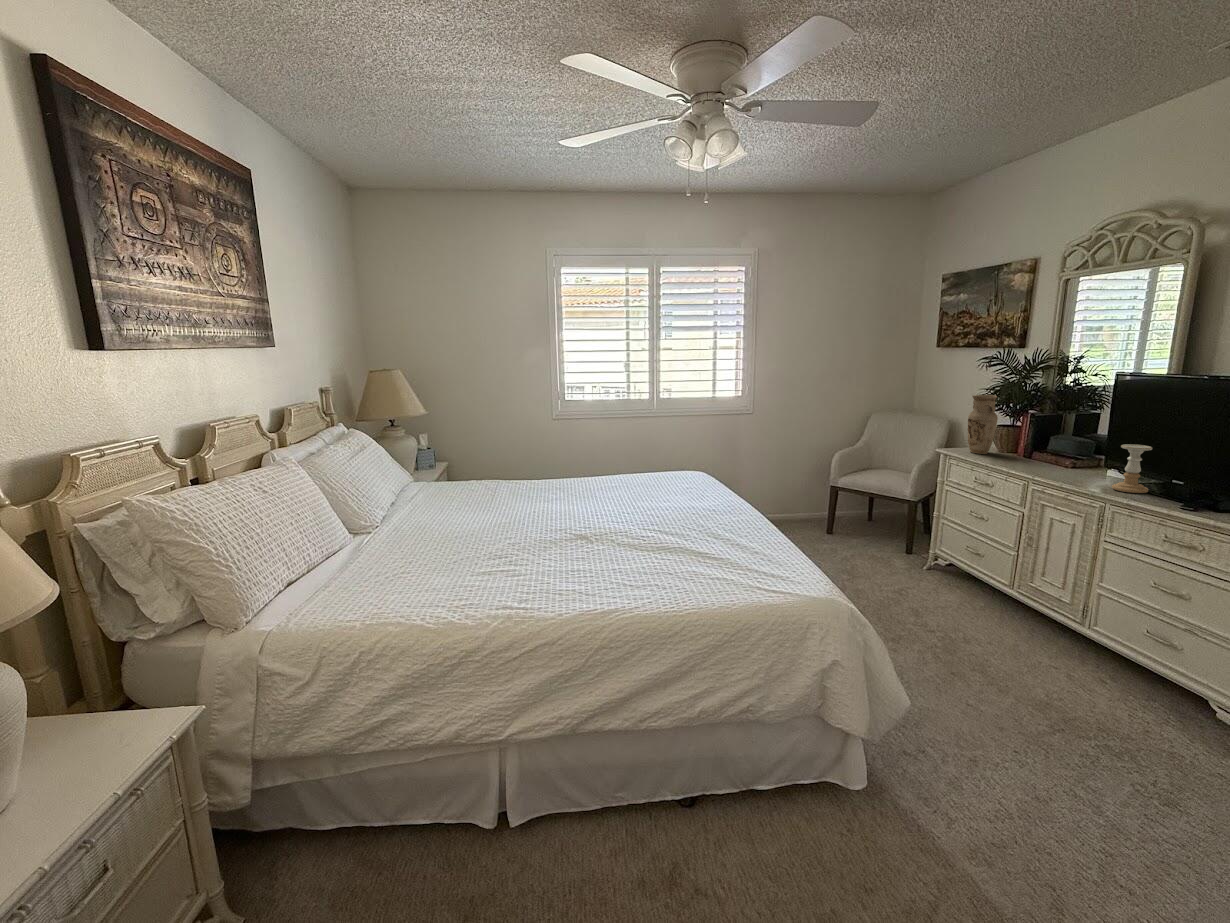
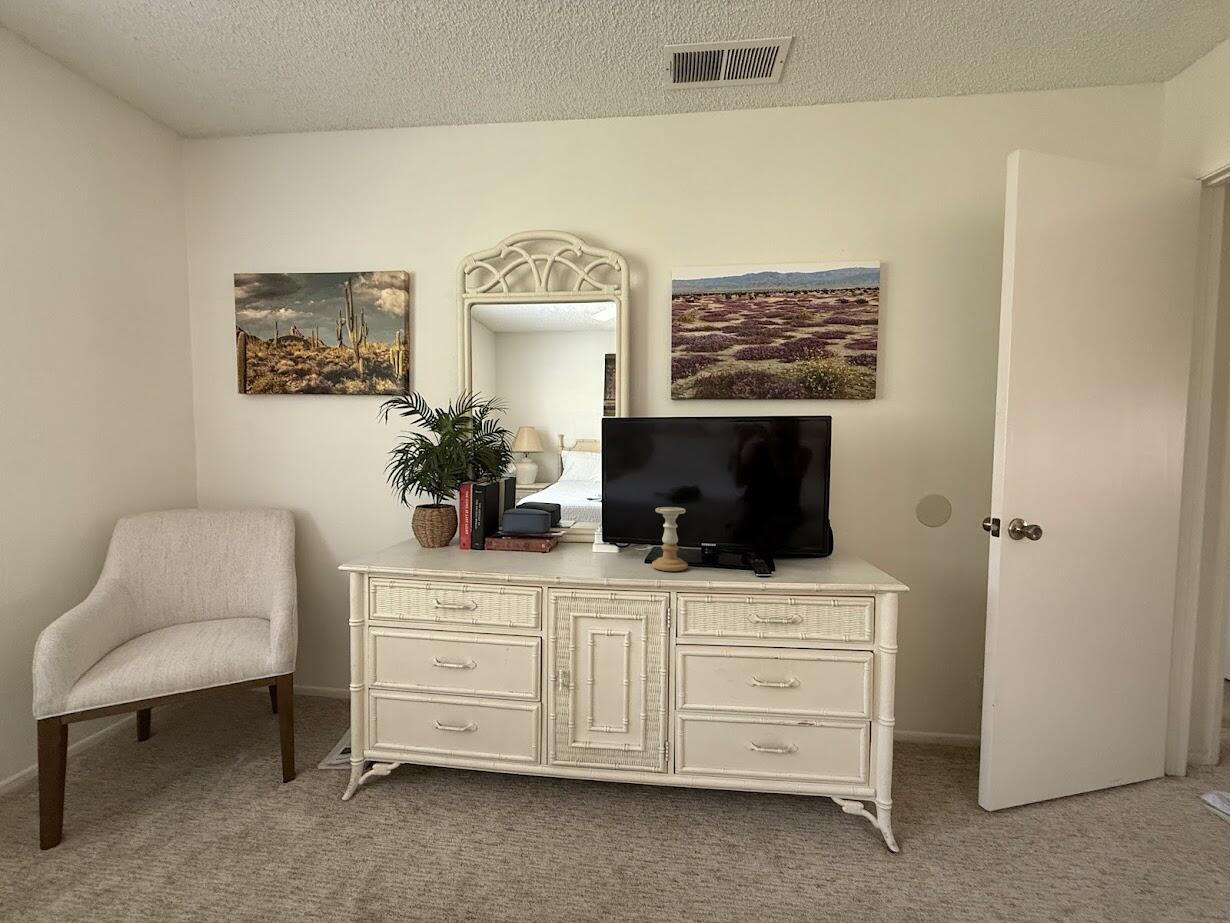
vase: present [968,395,998,454] -> none [386,460,432,558]

